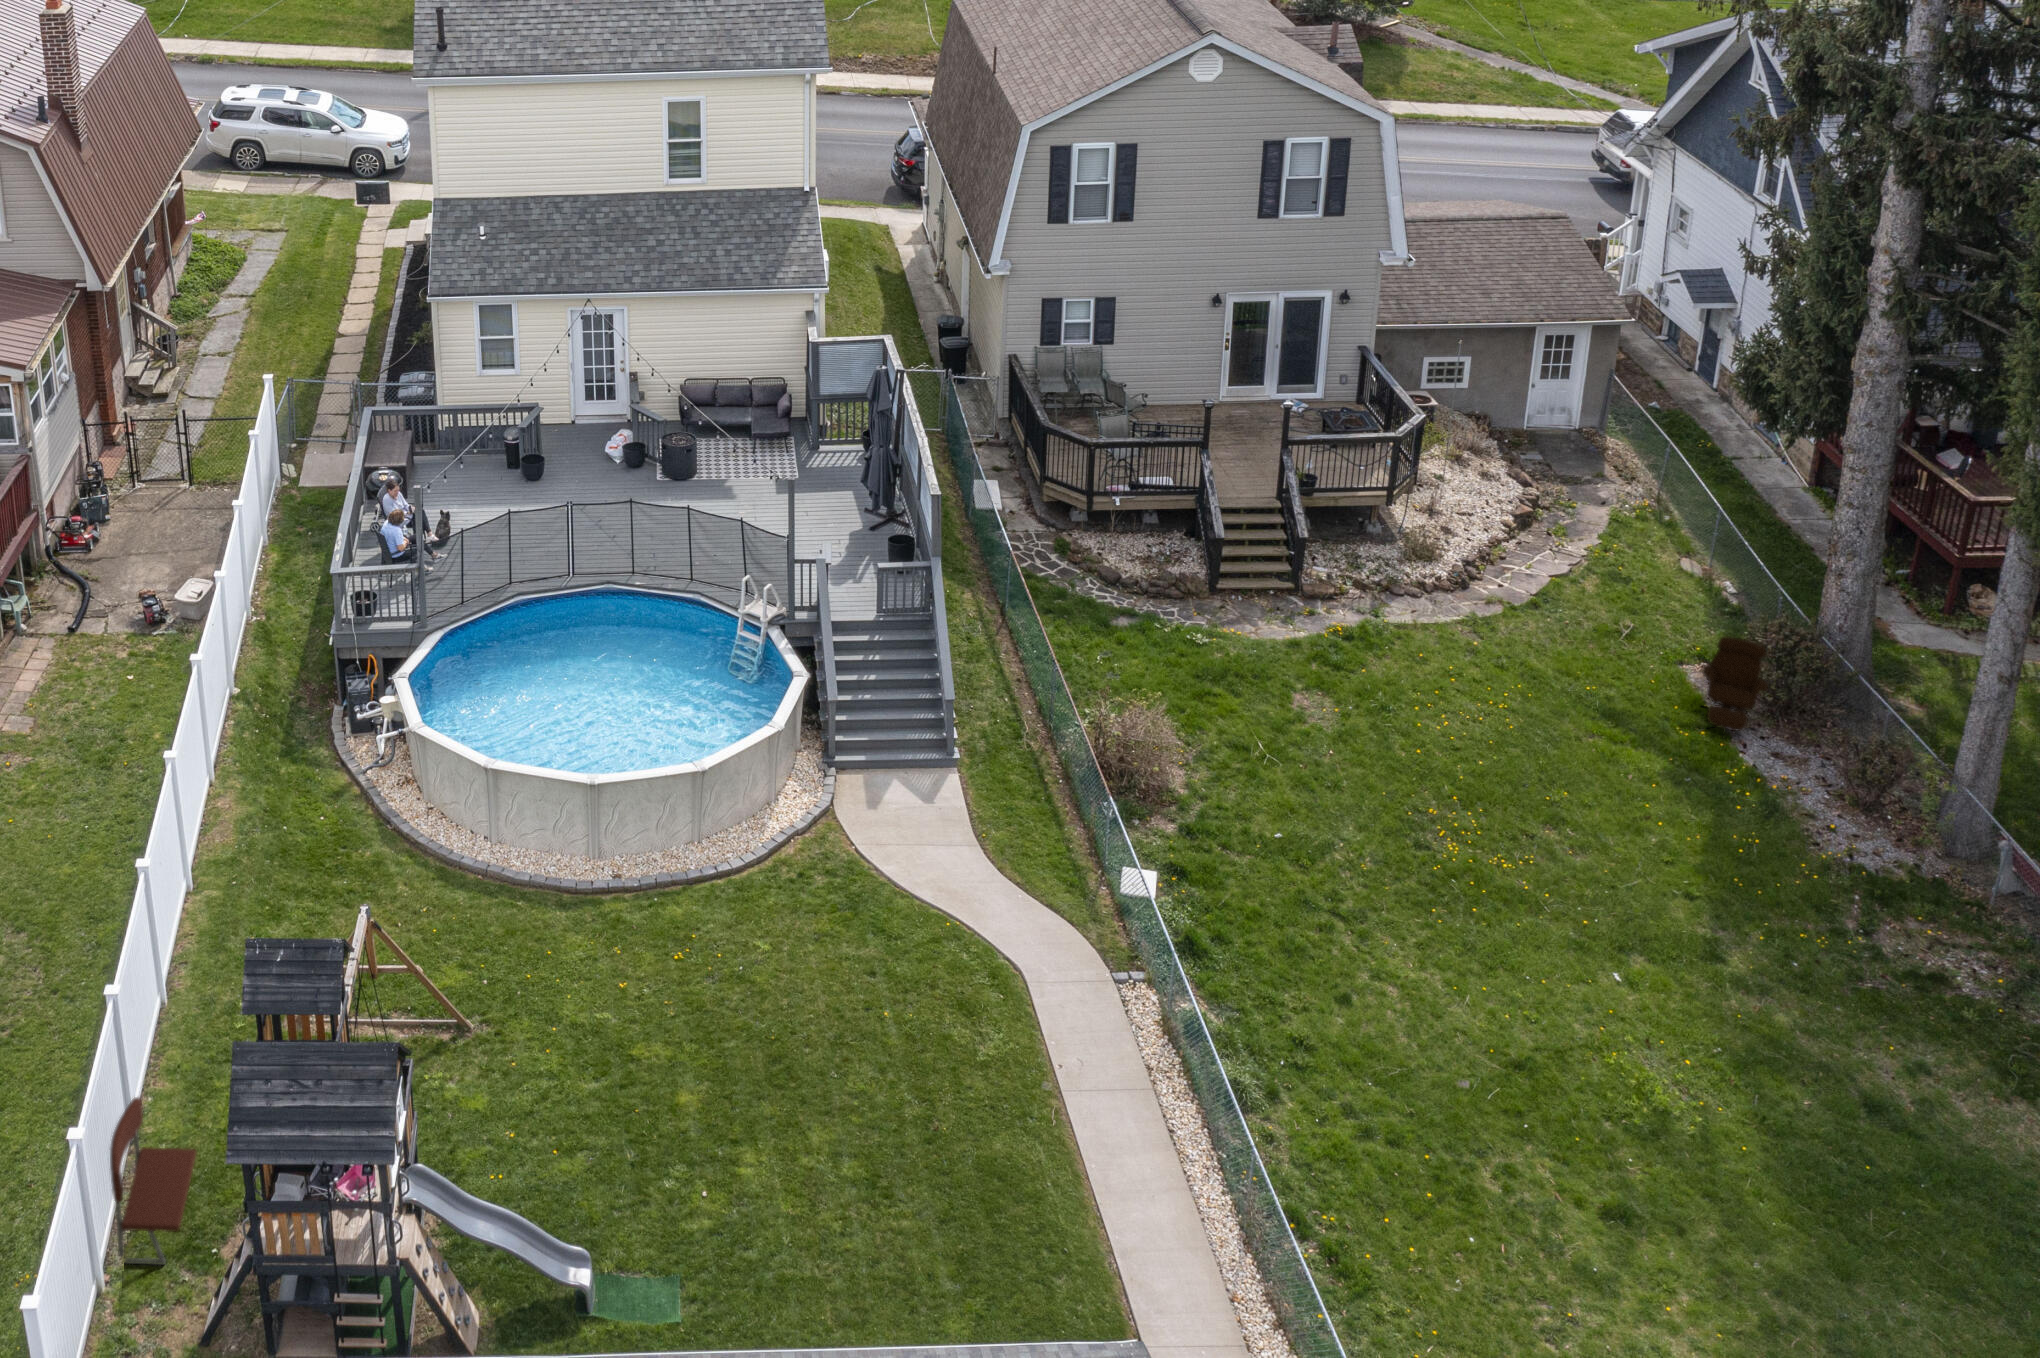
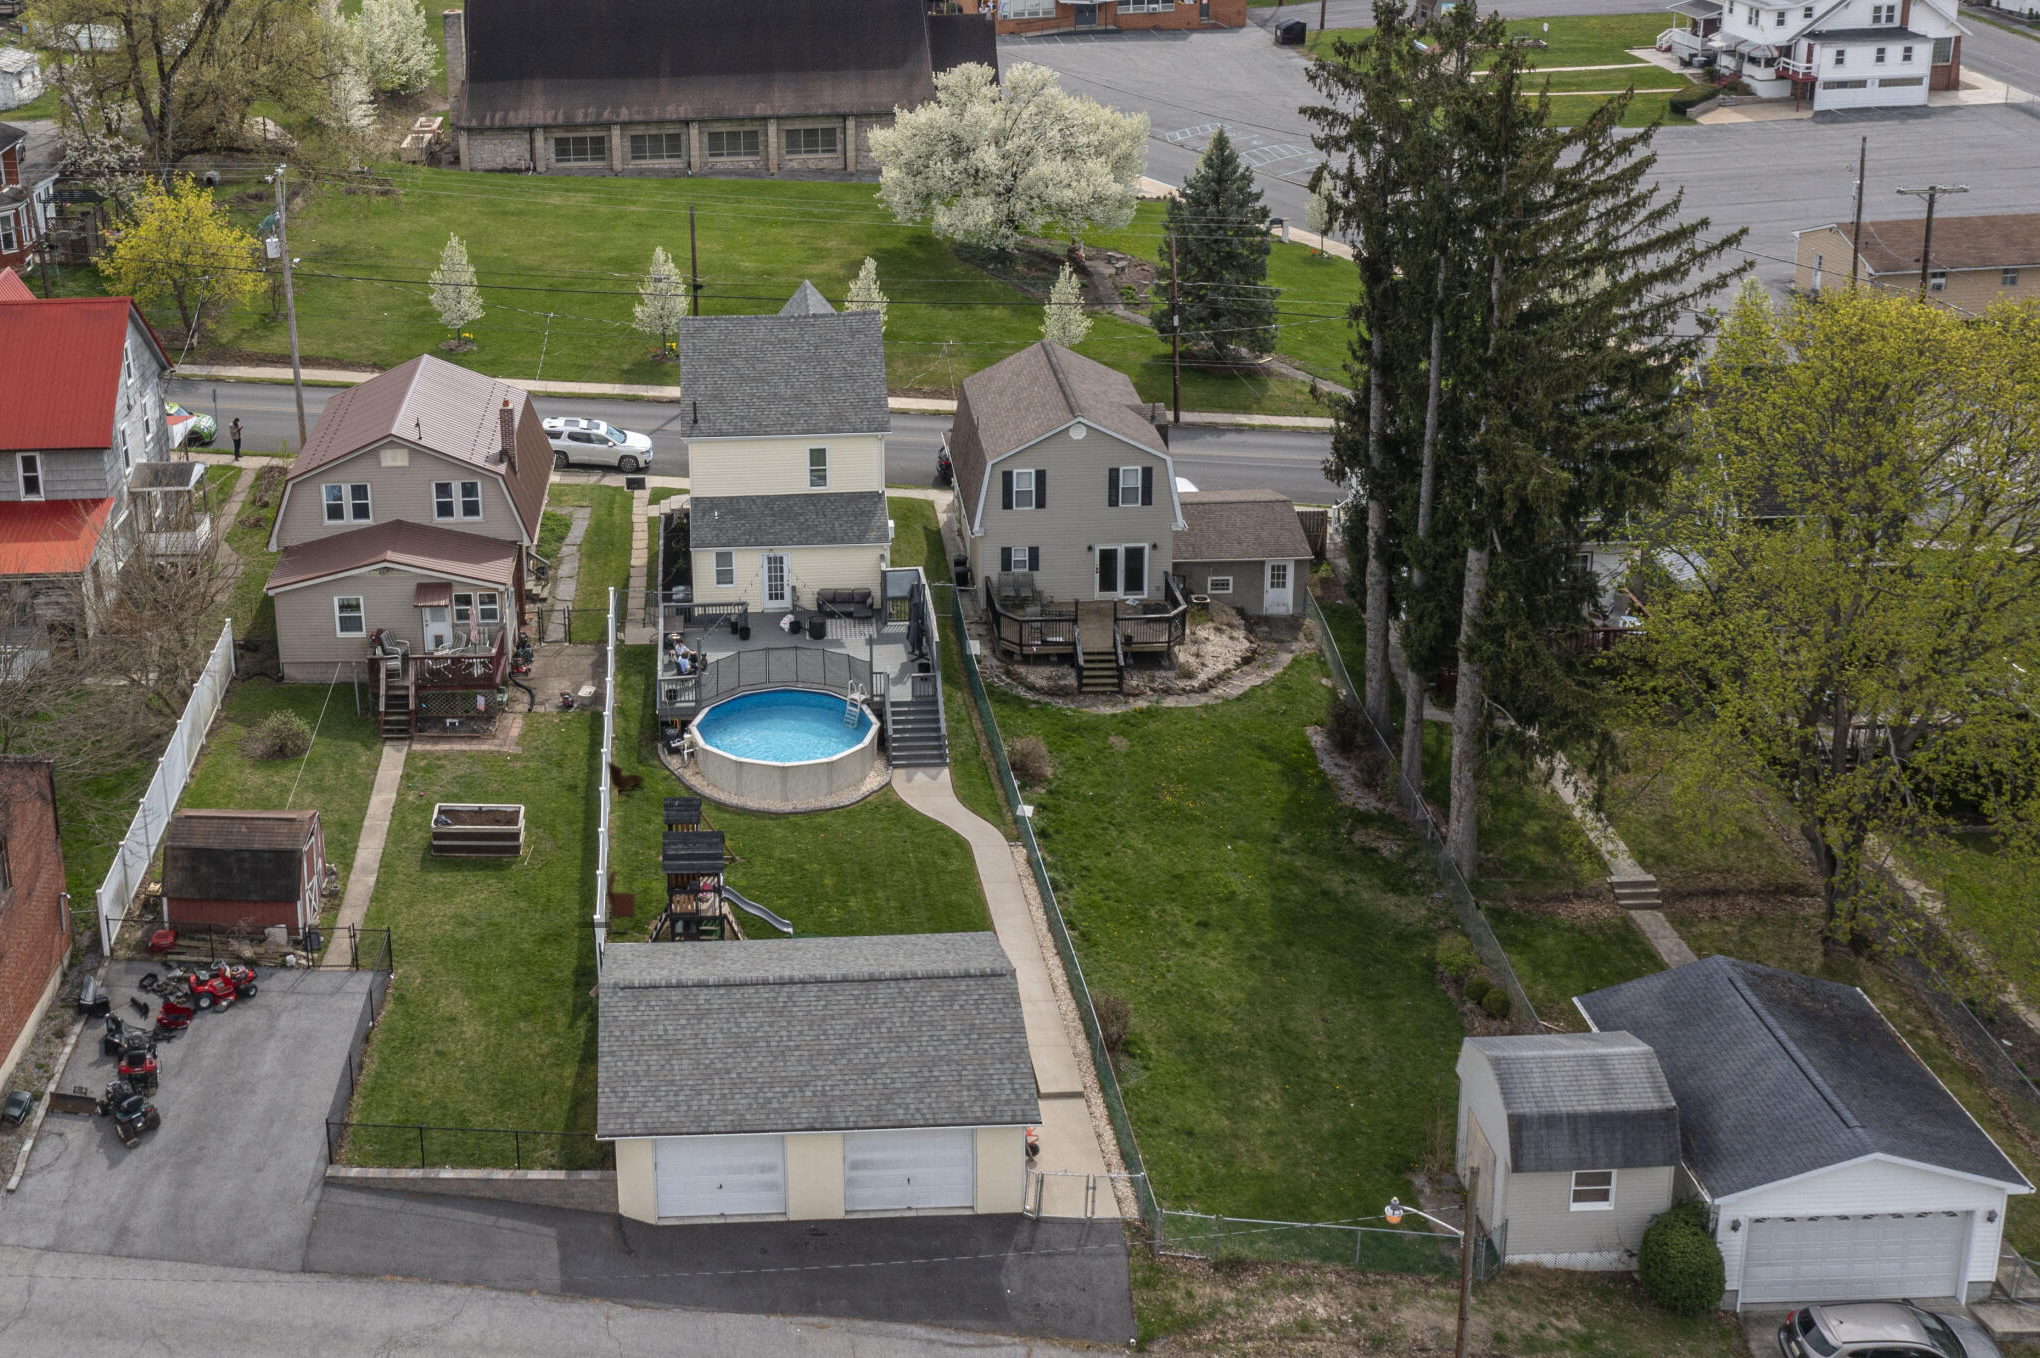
lounge chair: present [1703,636,1768,734] -> present [608,762,645,795]

